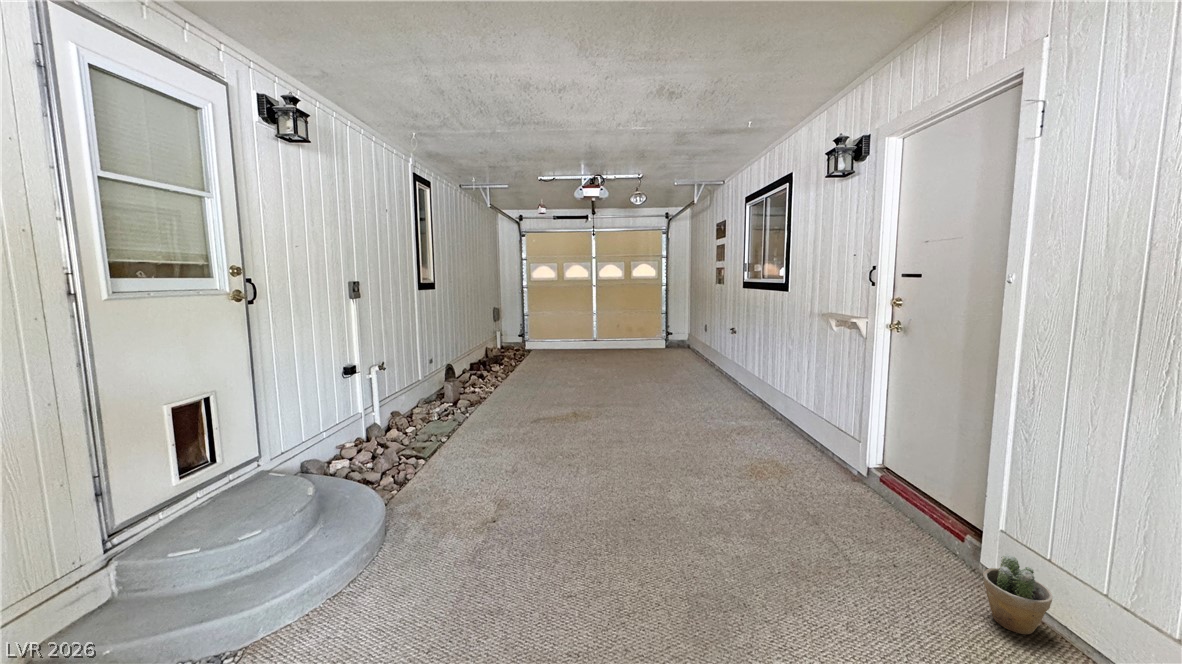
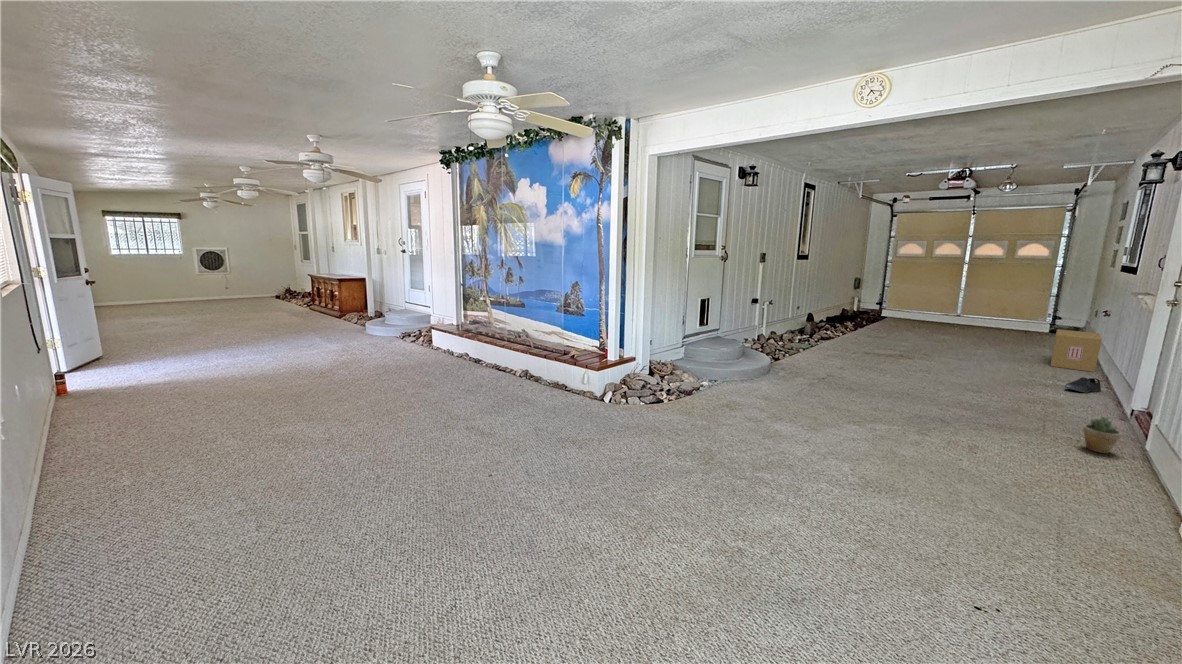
cardboard box: none [702,351,749,395] -> present [1051,329,1102,372]
shoe: none [769,414,792,437] -> present [1065,377,1101,393]

